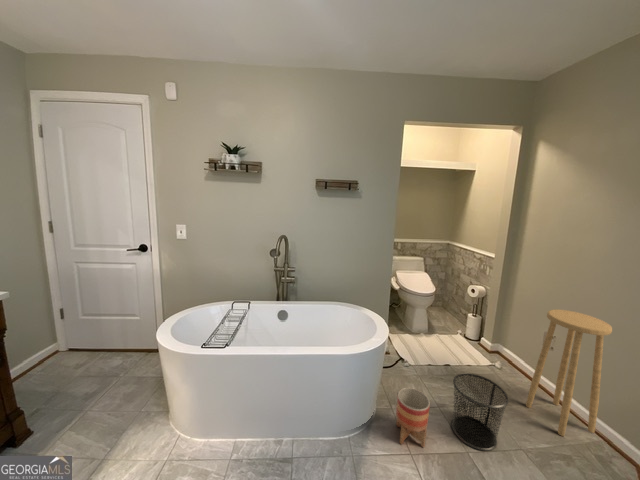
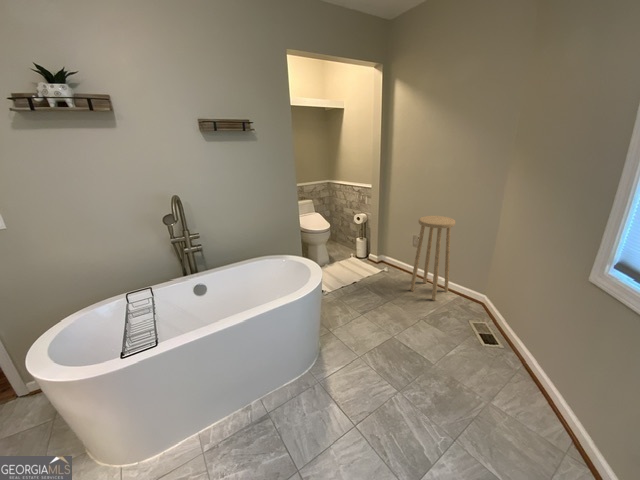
waste bin: present [452,373,509,451] -> none [372,280,411,332]
planter: present [396,388,430,447] -> none [338,308,365,354]

